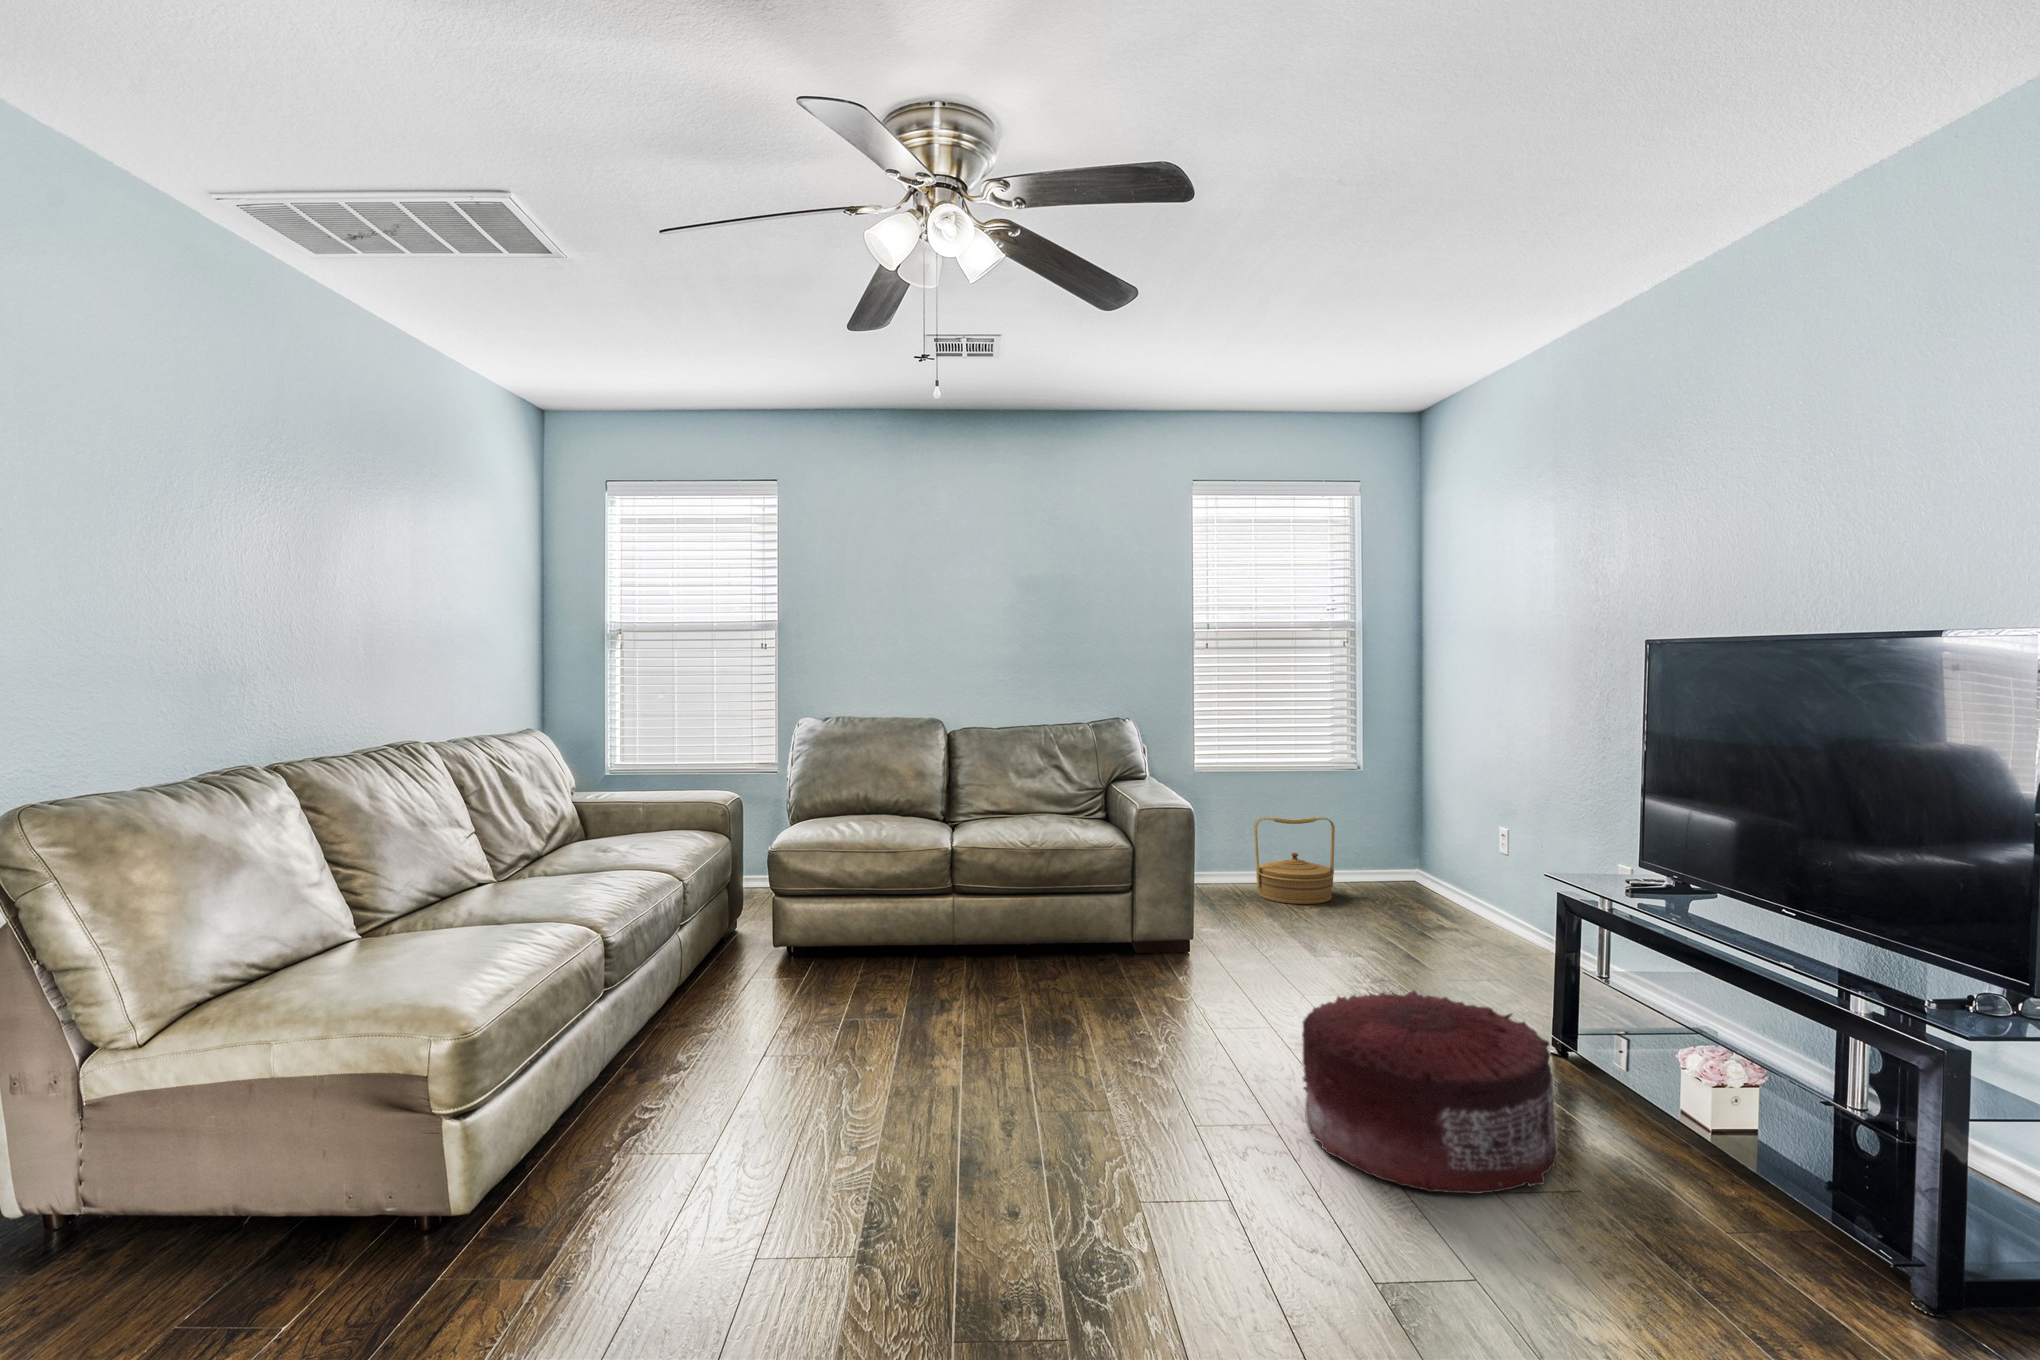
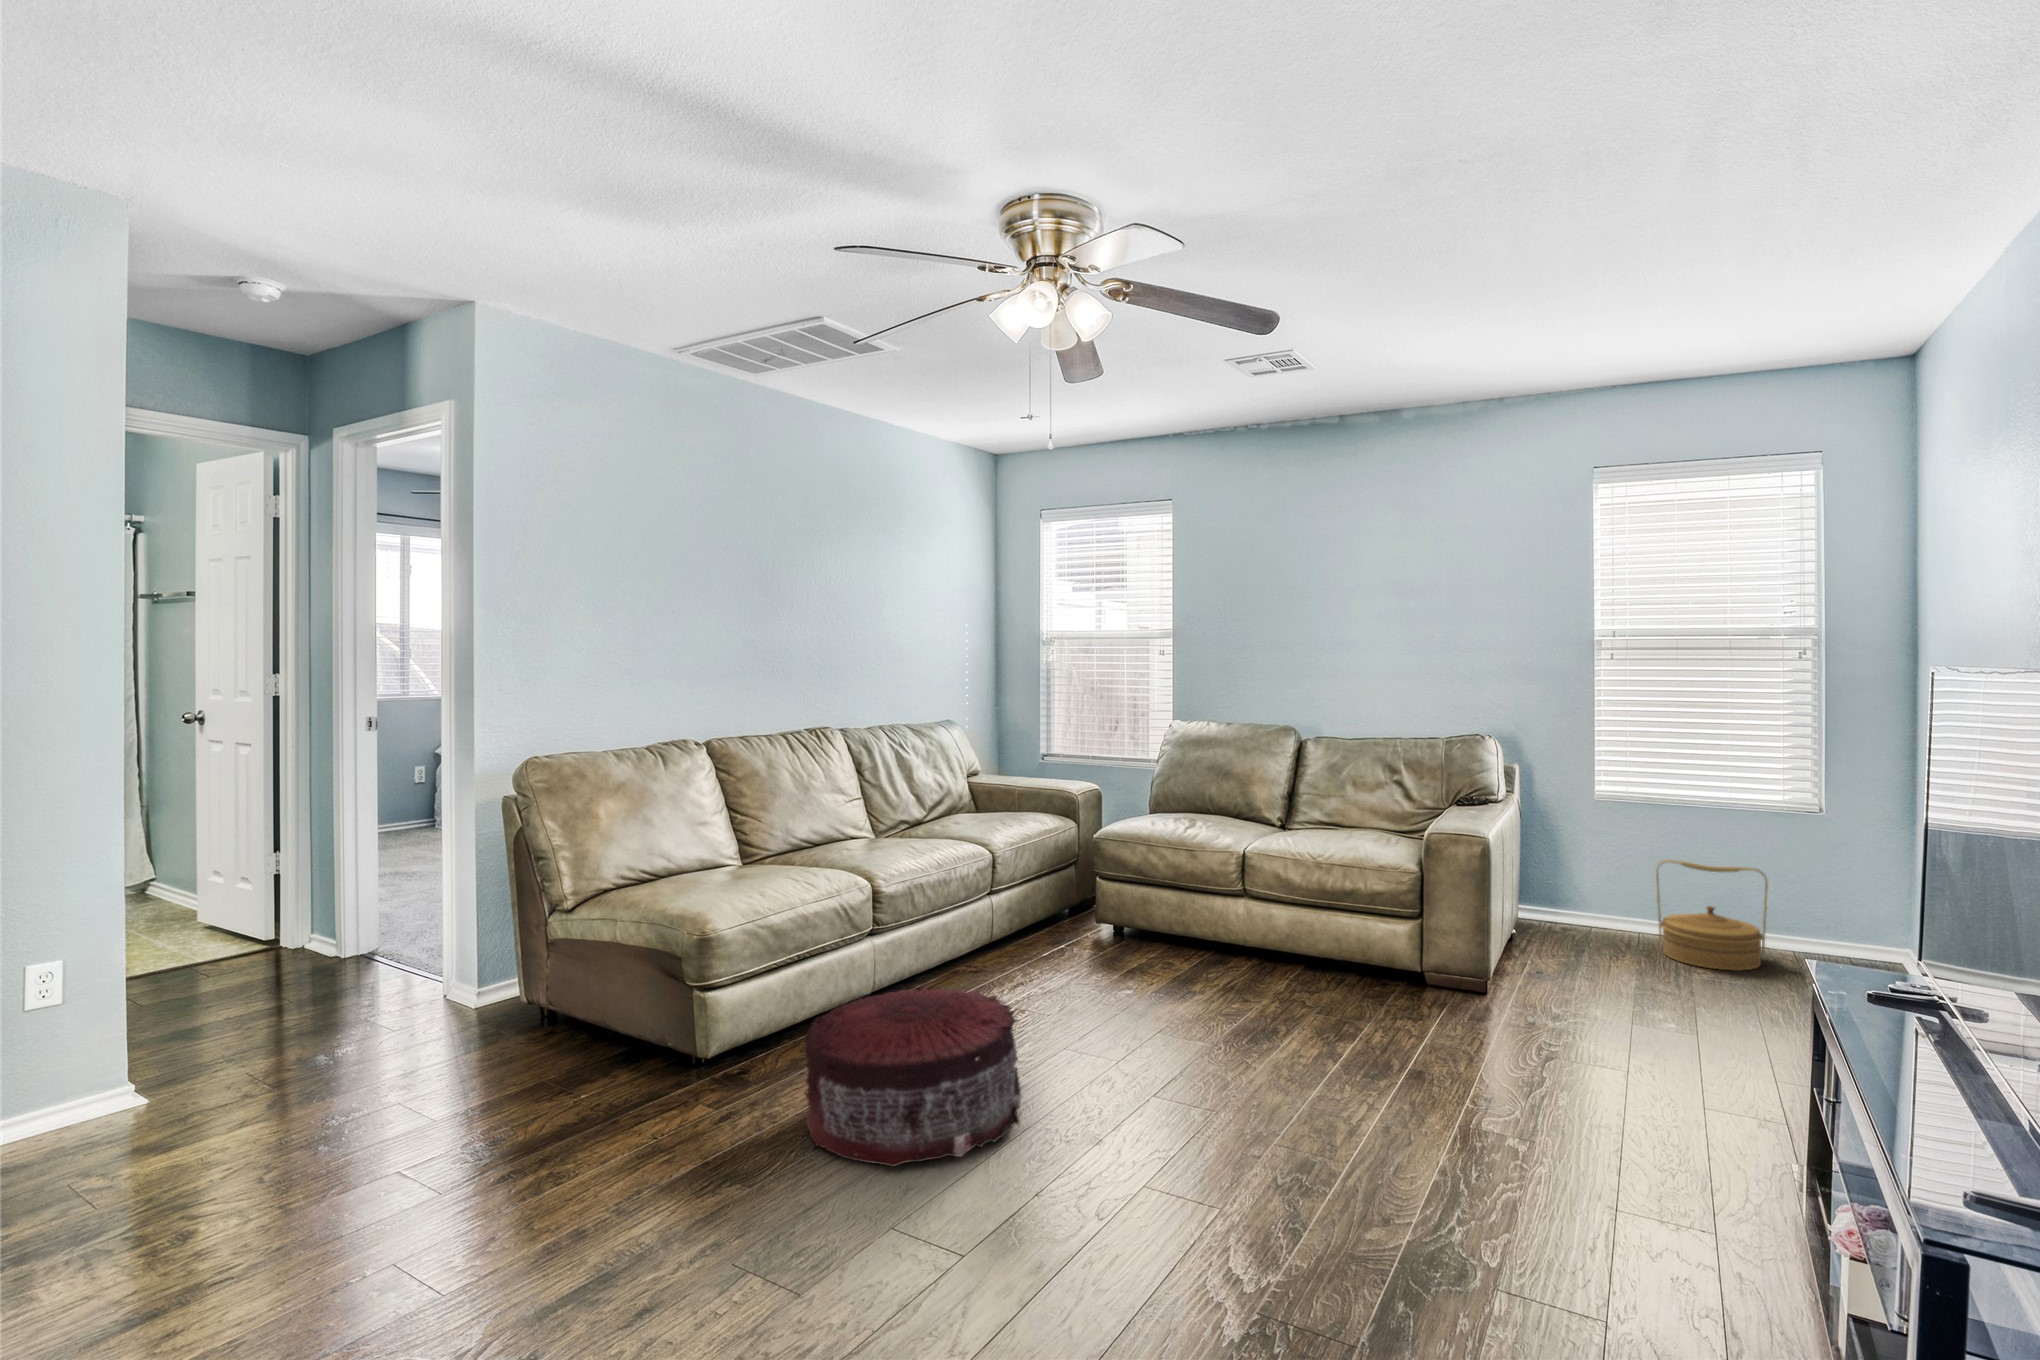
pouf: present [1302,991,1558,1194] -> present [805,987,1021,1167]

